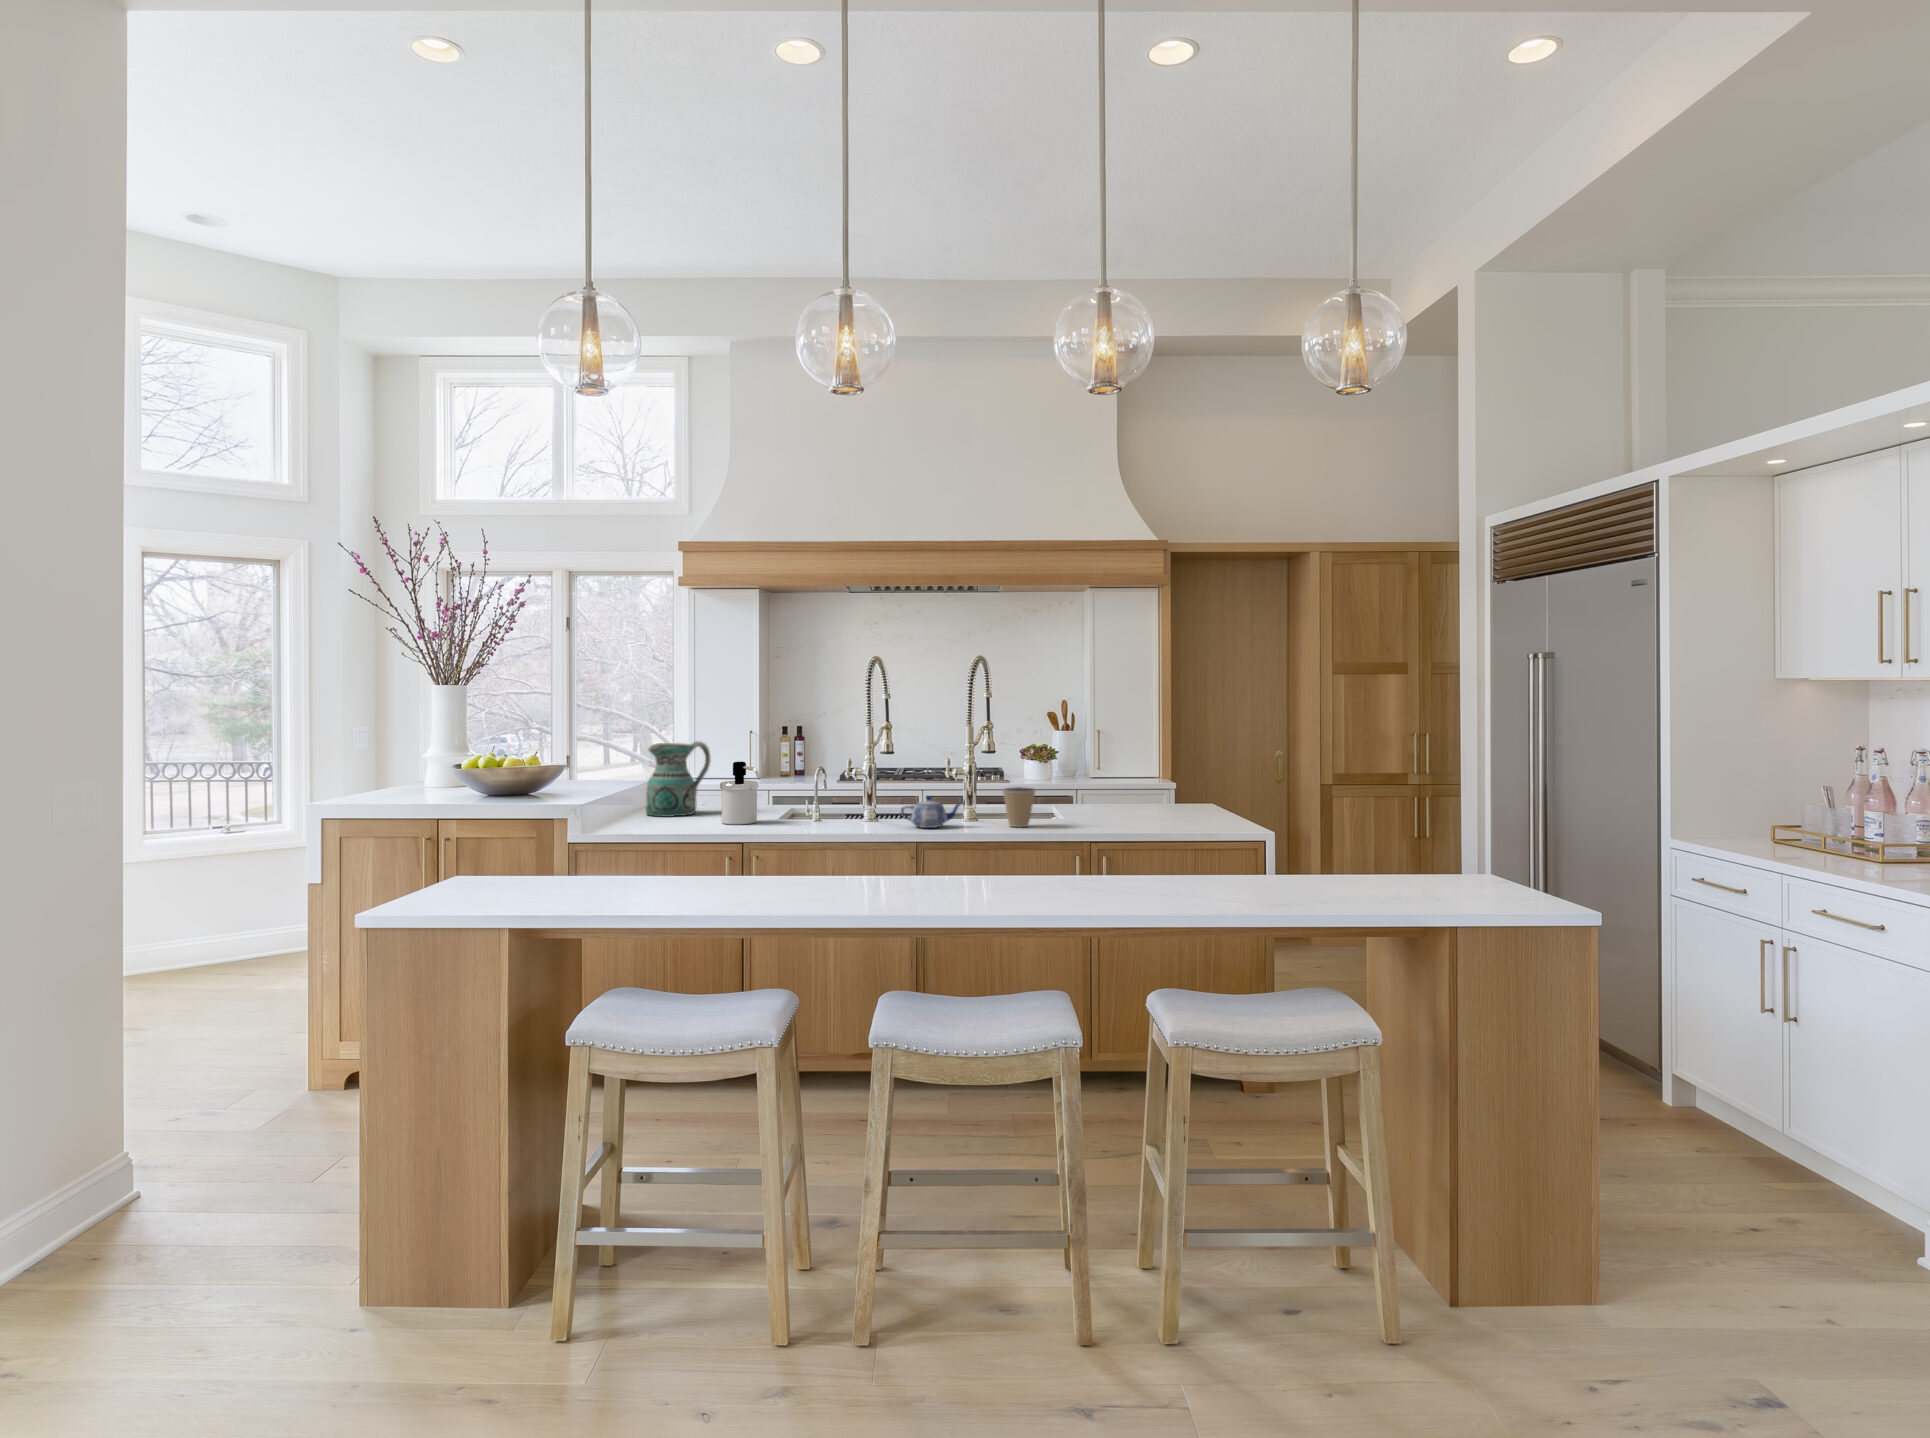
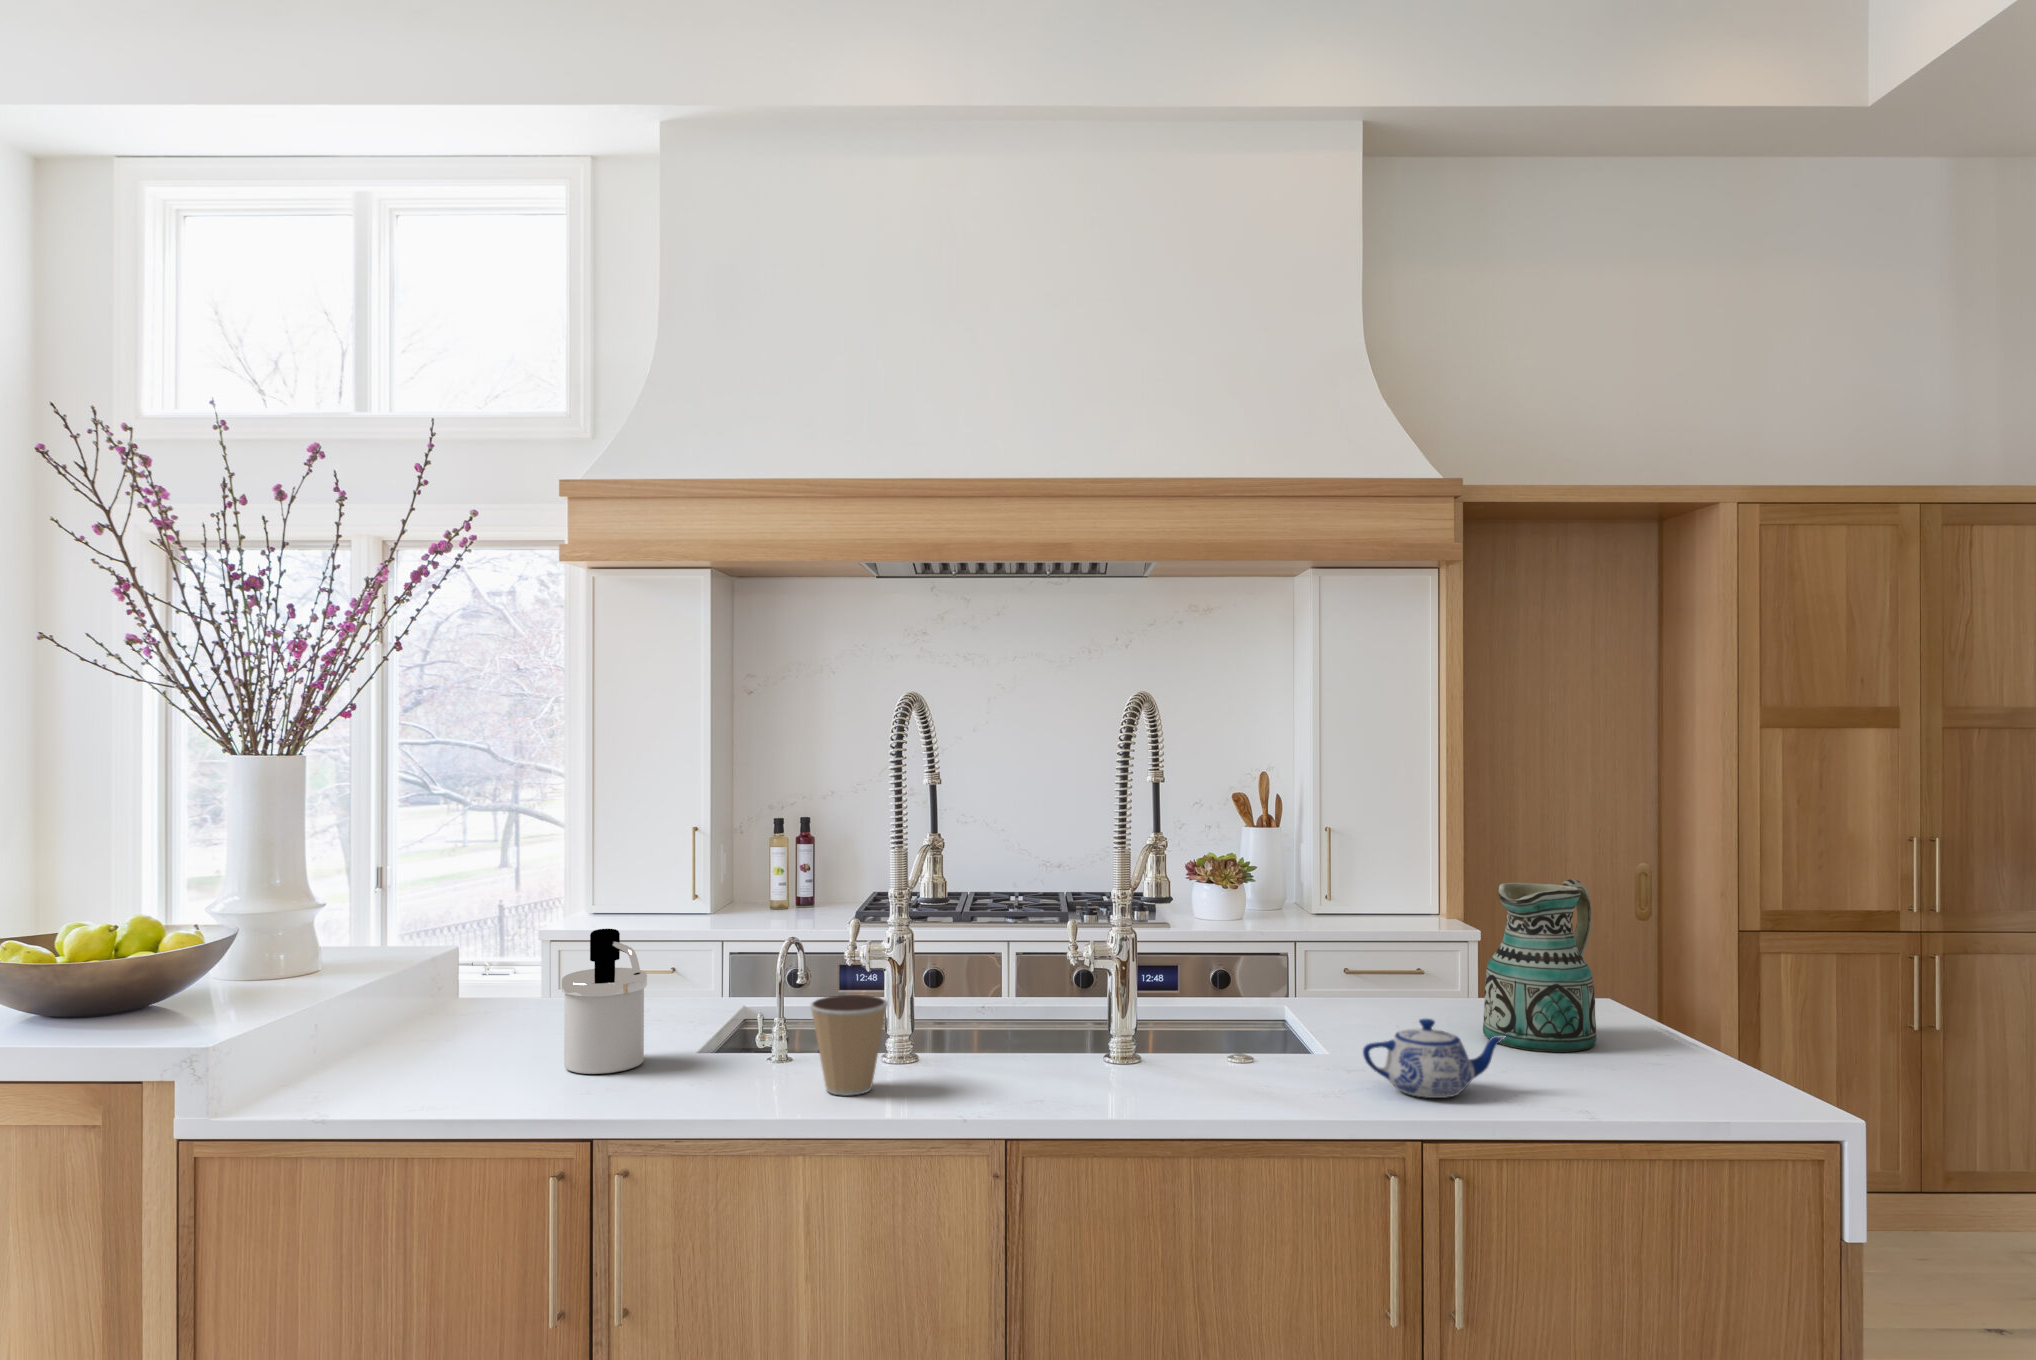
ceramic pitcher: present [646,741,711,817] -> present [1483,879,1597,1052]
coffee cup: present [1003,787,1035,827] -> present [810,995,888,1095]
teapot: present [901,796,960,828] -> present [1363,1019,1505,1098]

